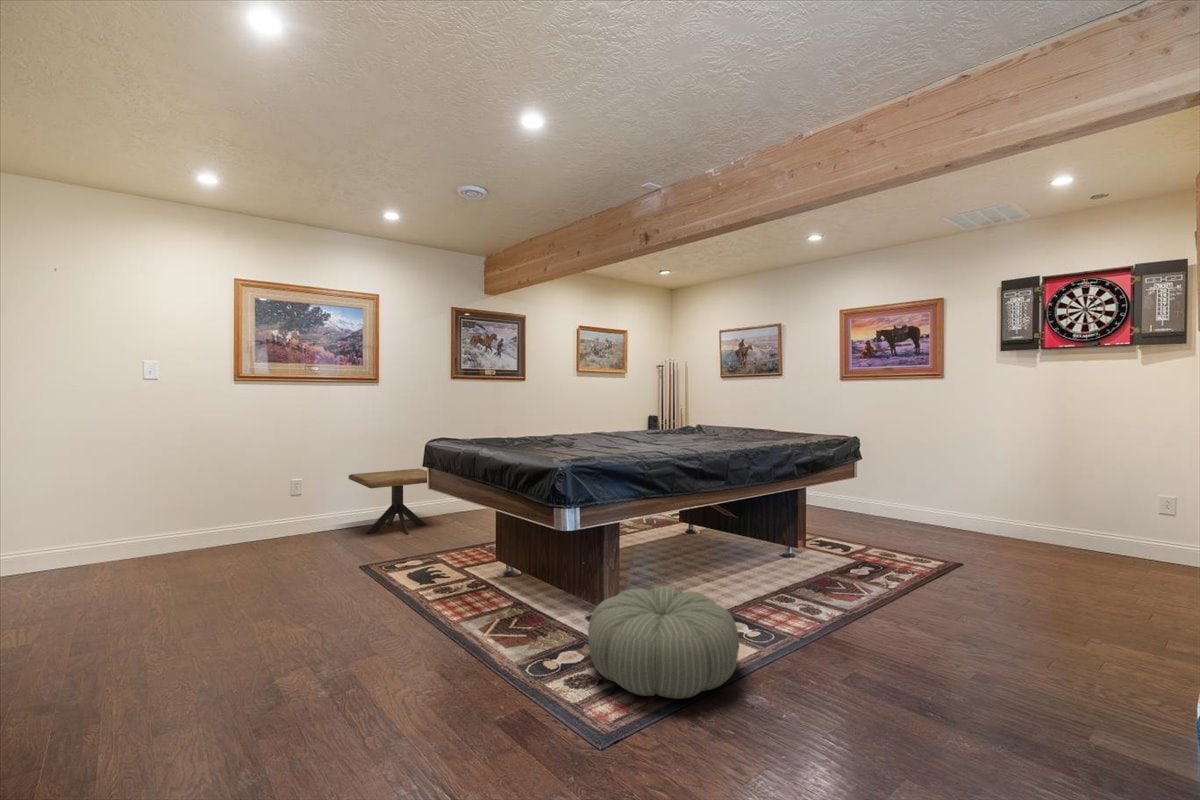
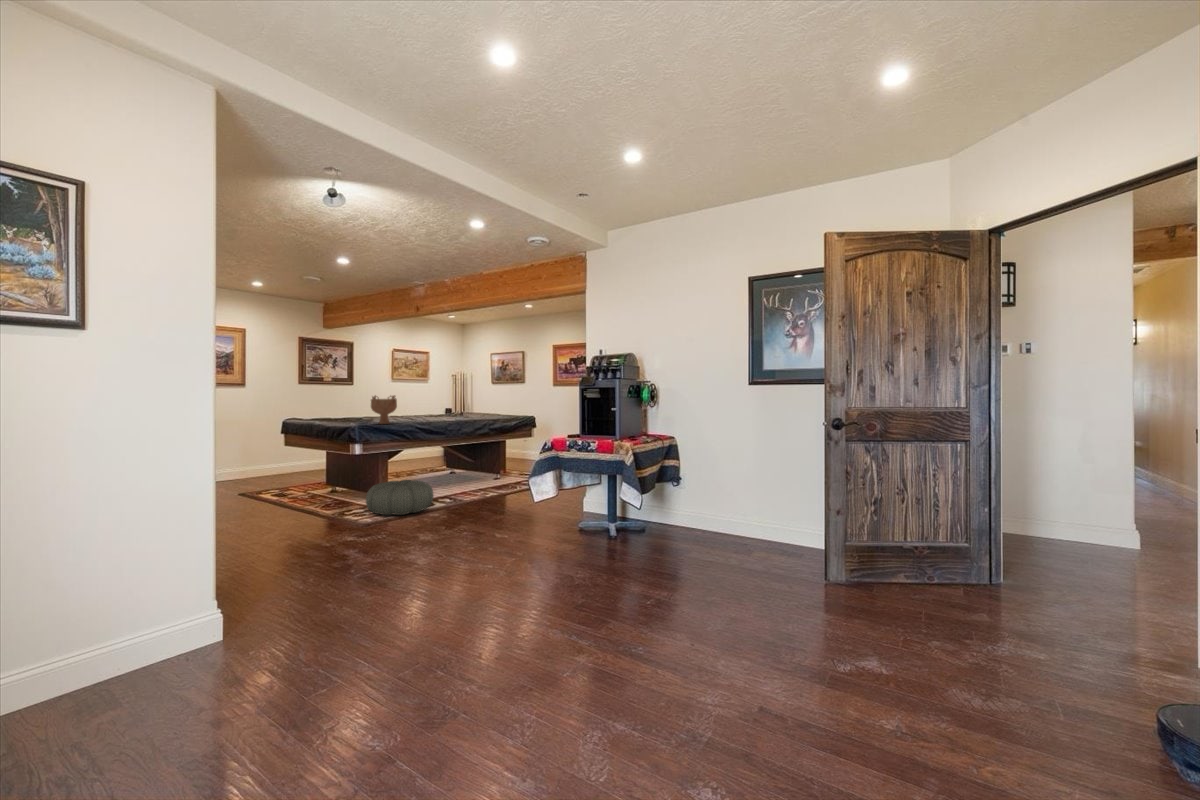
decorative bowl: none [585,393,639,457] -> present [371,395,397,424]
side table: present [348,469,427,534] -> none [224,442,296,482]

